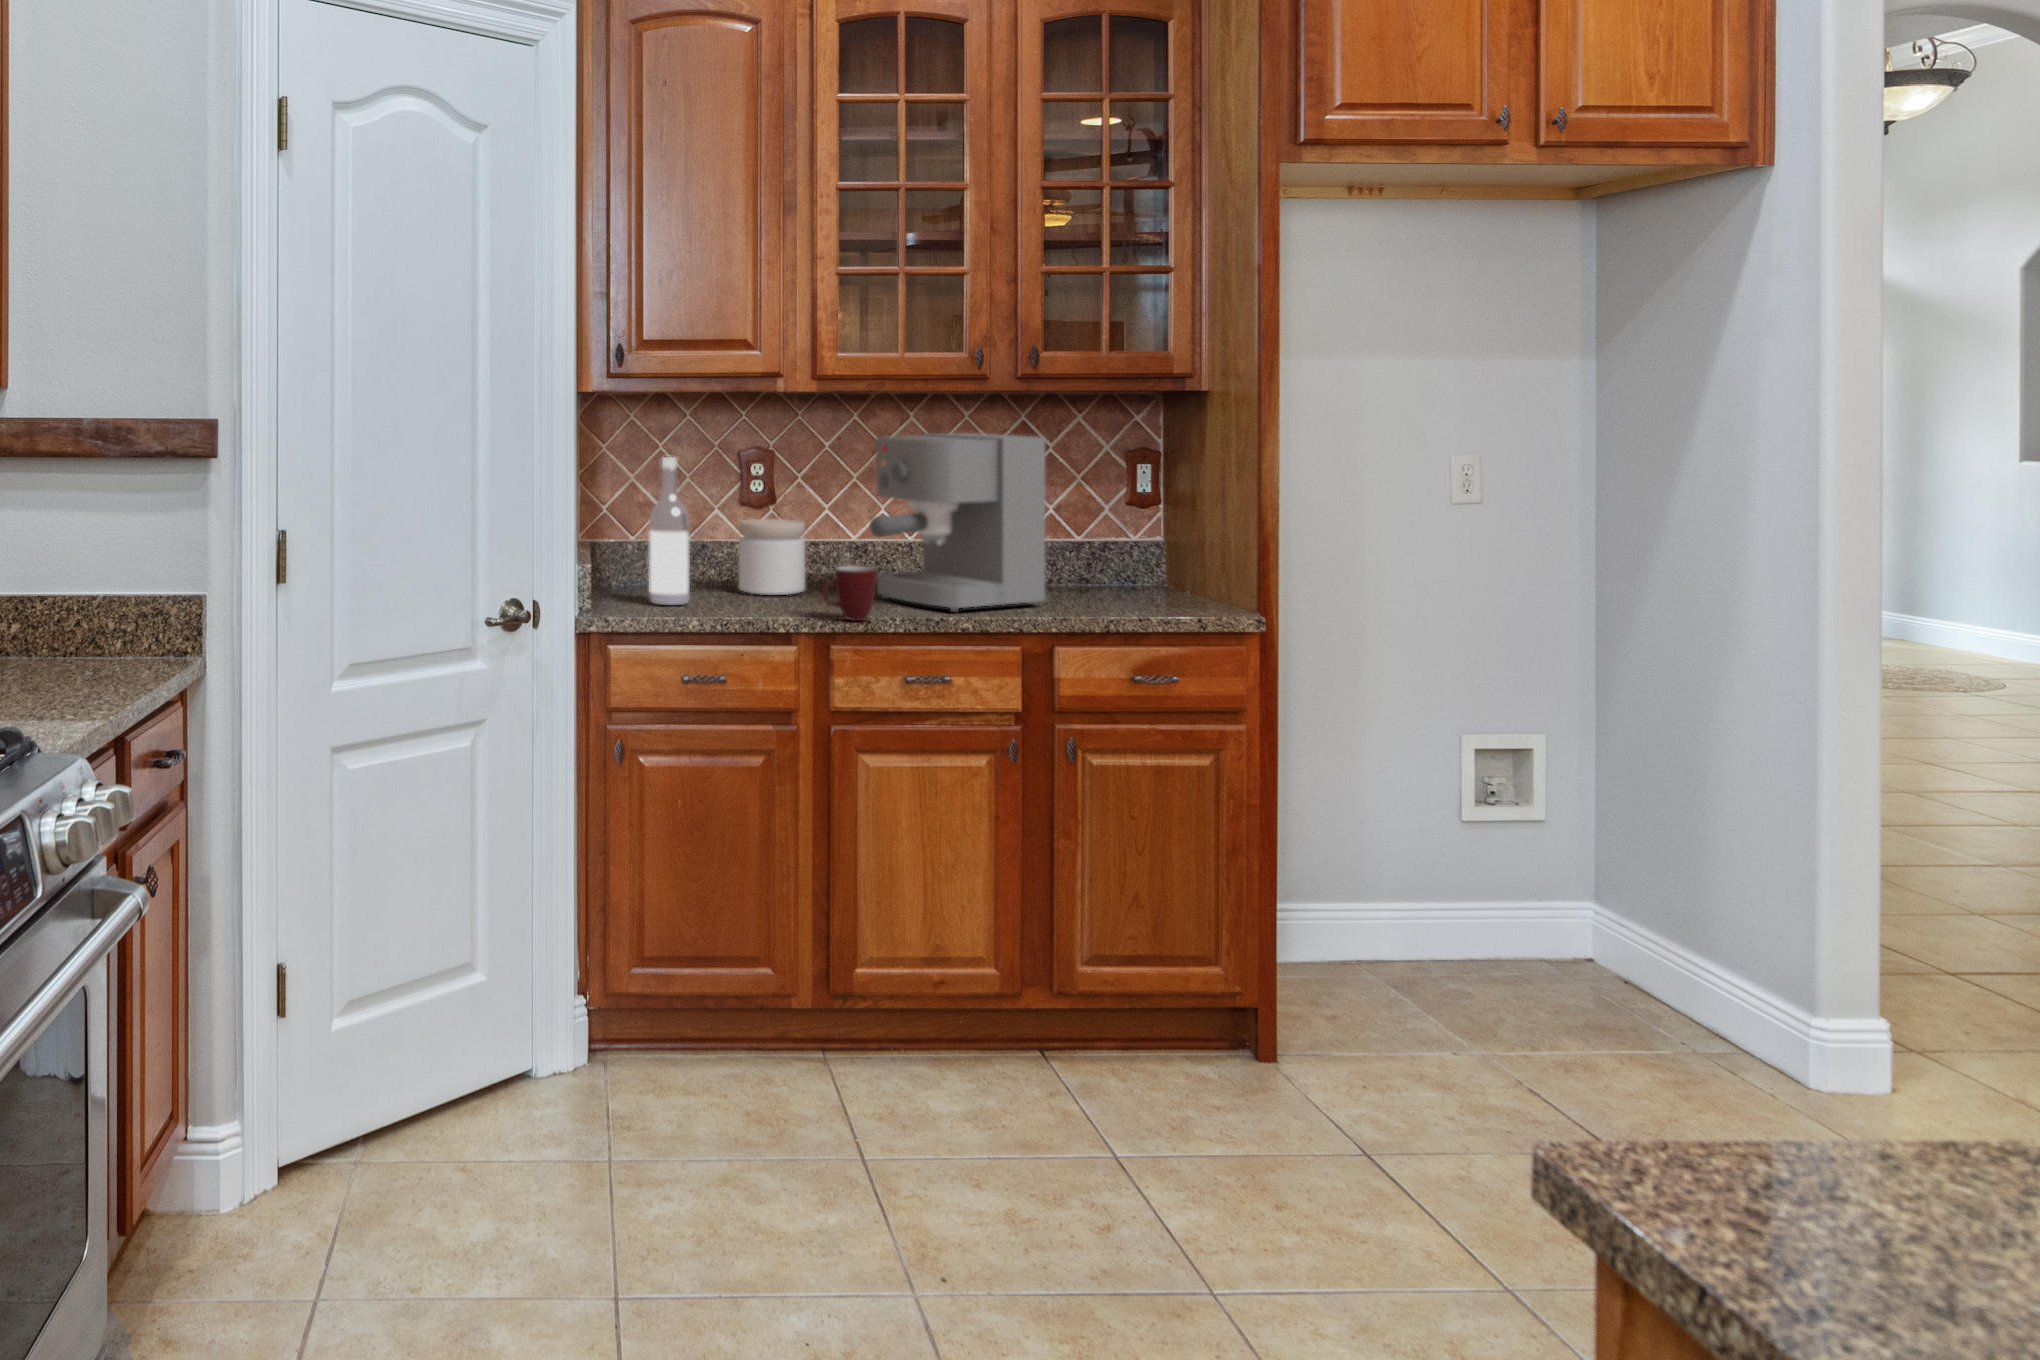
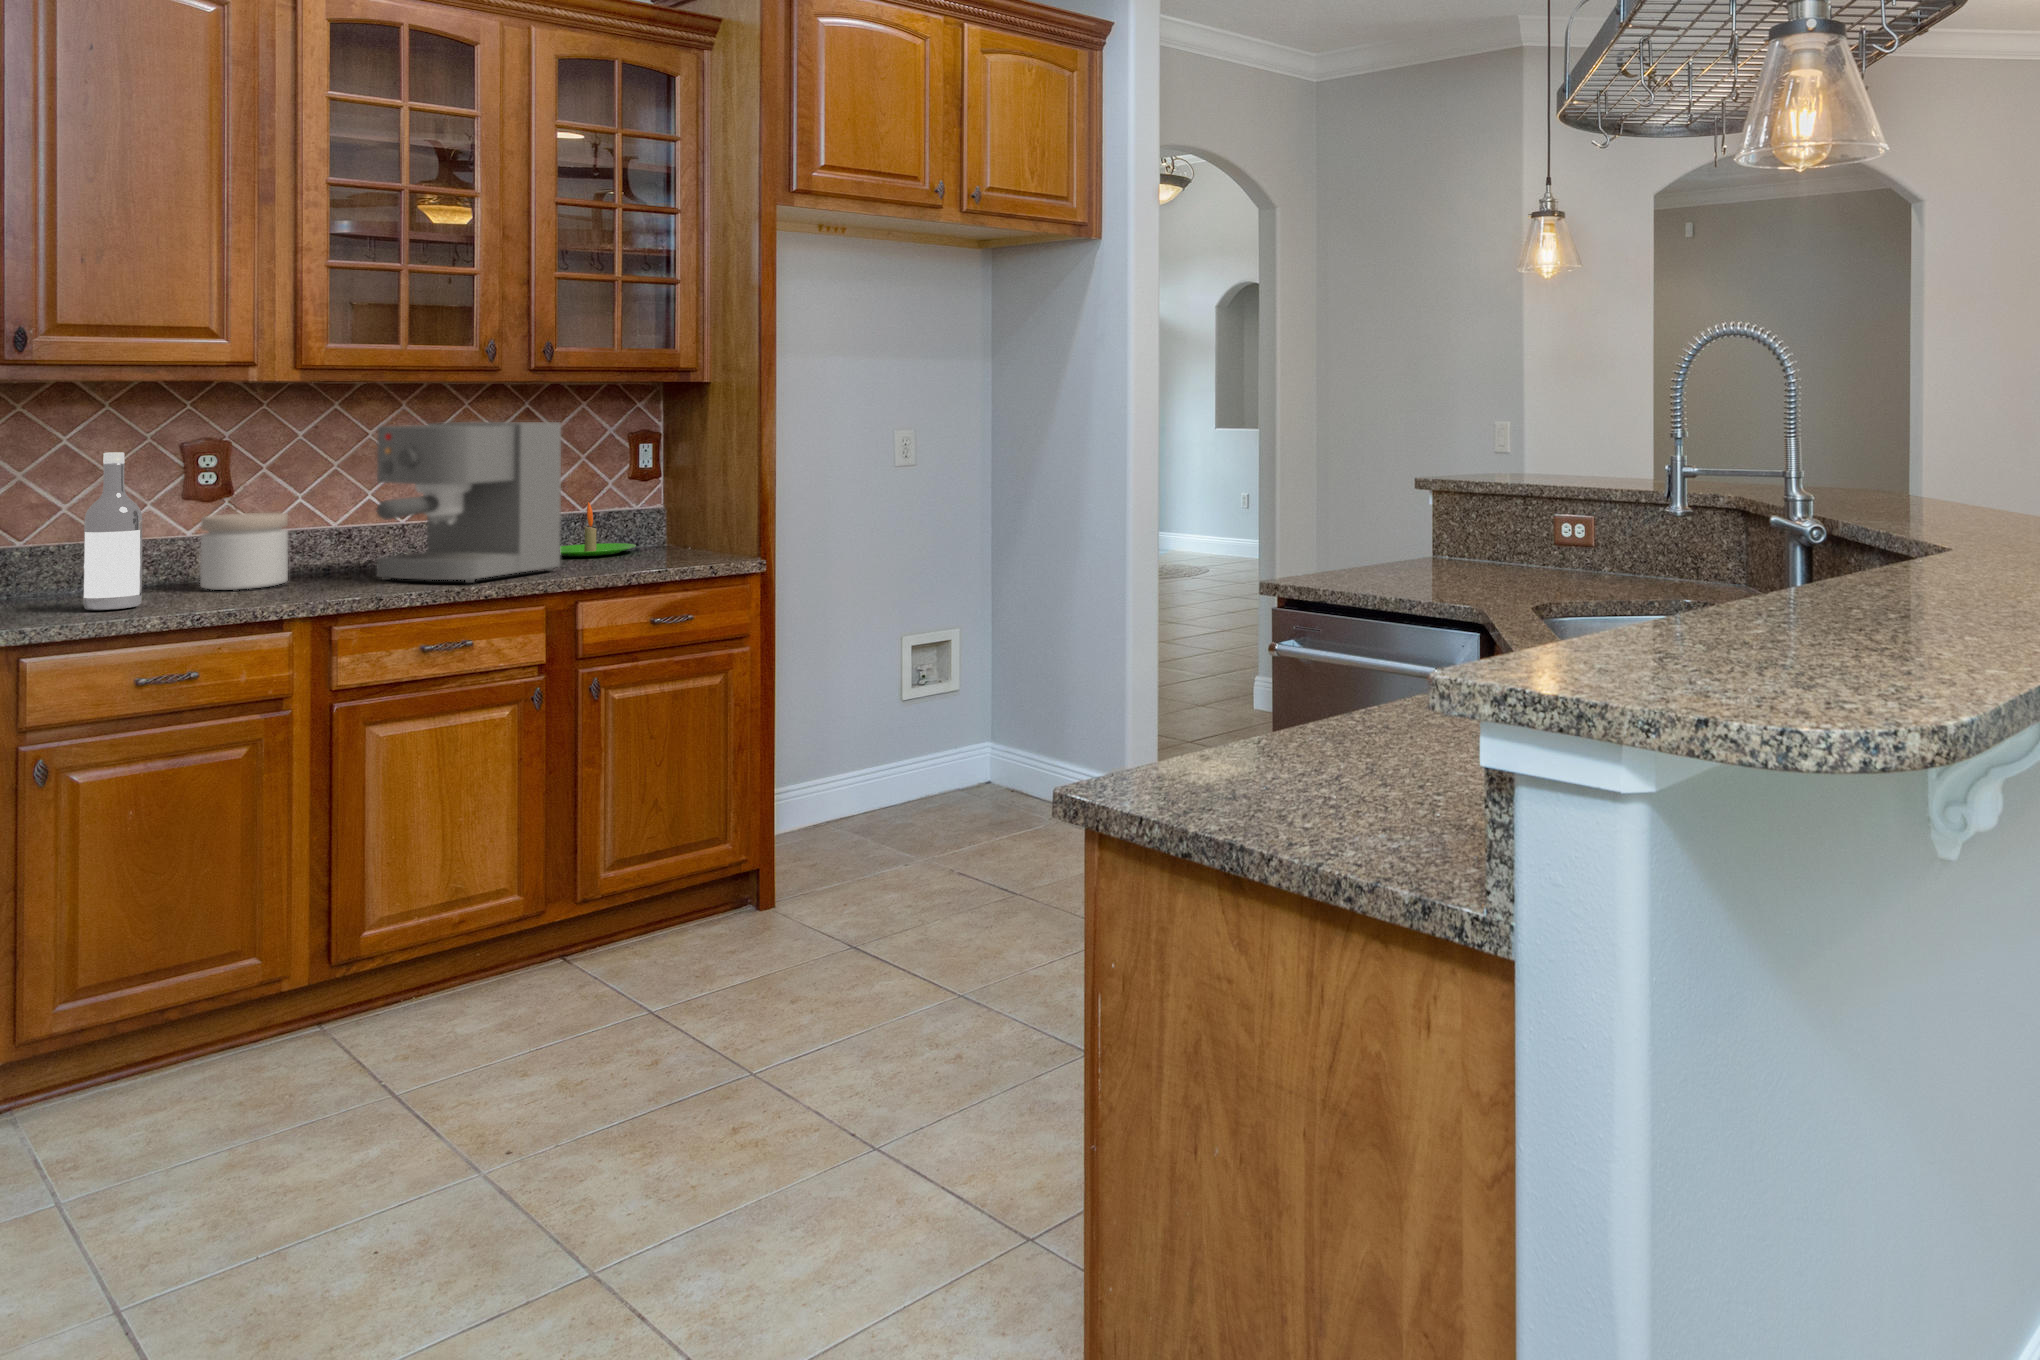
candle: none [1038,527,1133,590] -> present [560,502,636,557]
mug: present [822,566,877,621] -> none [323,548,389,601]

